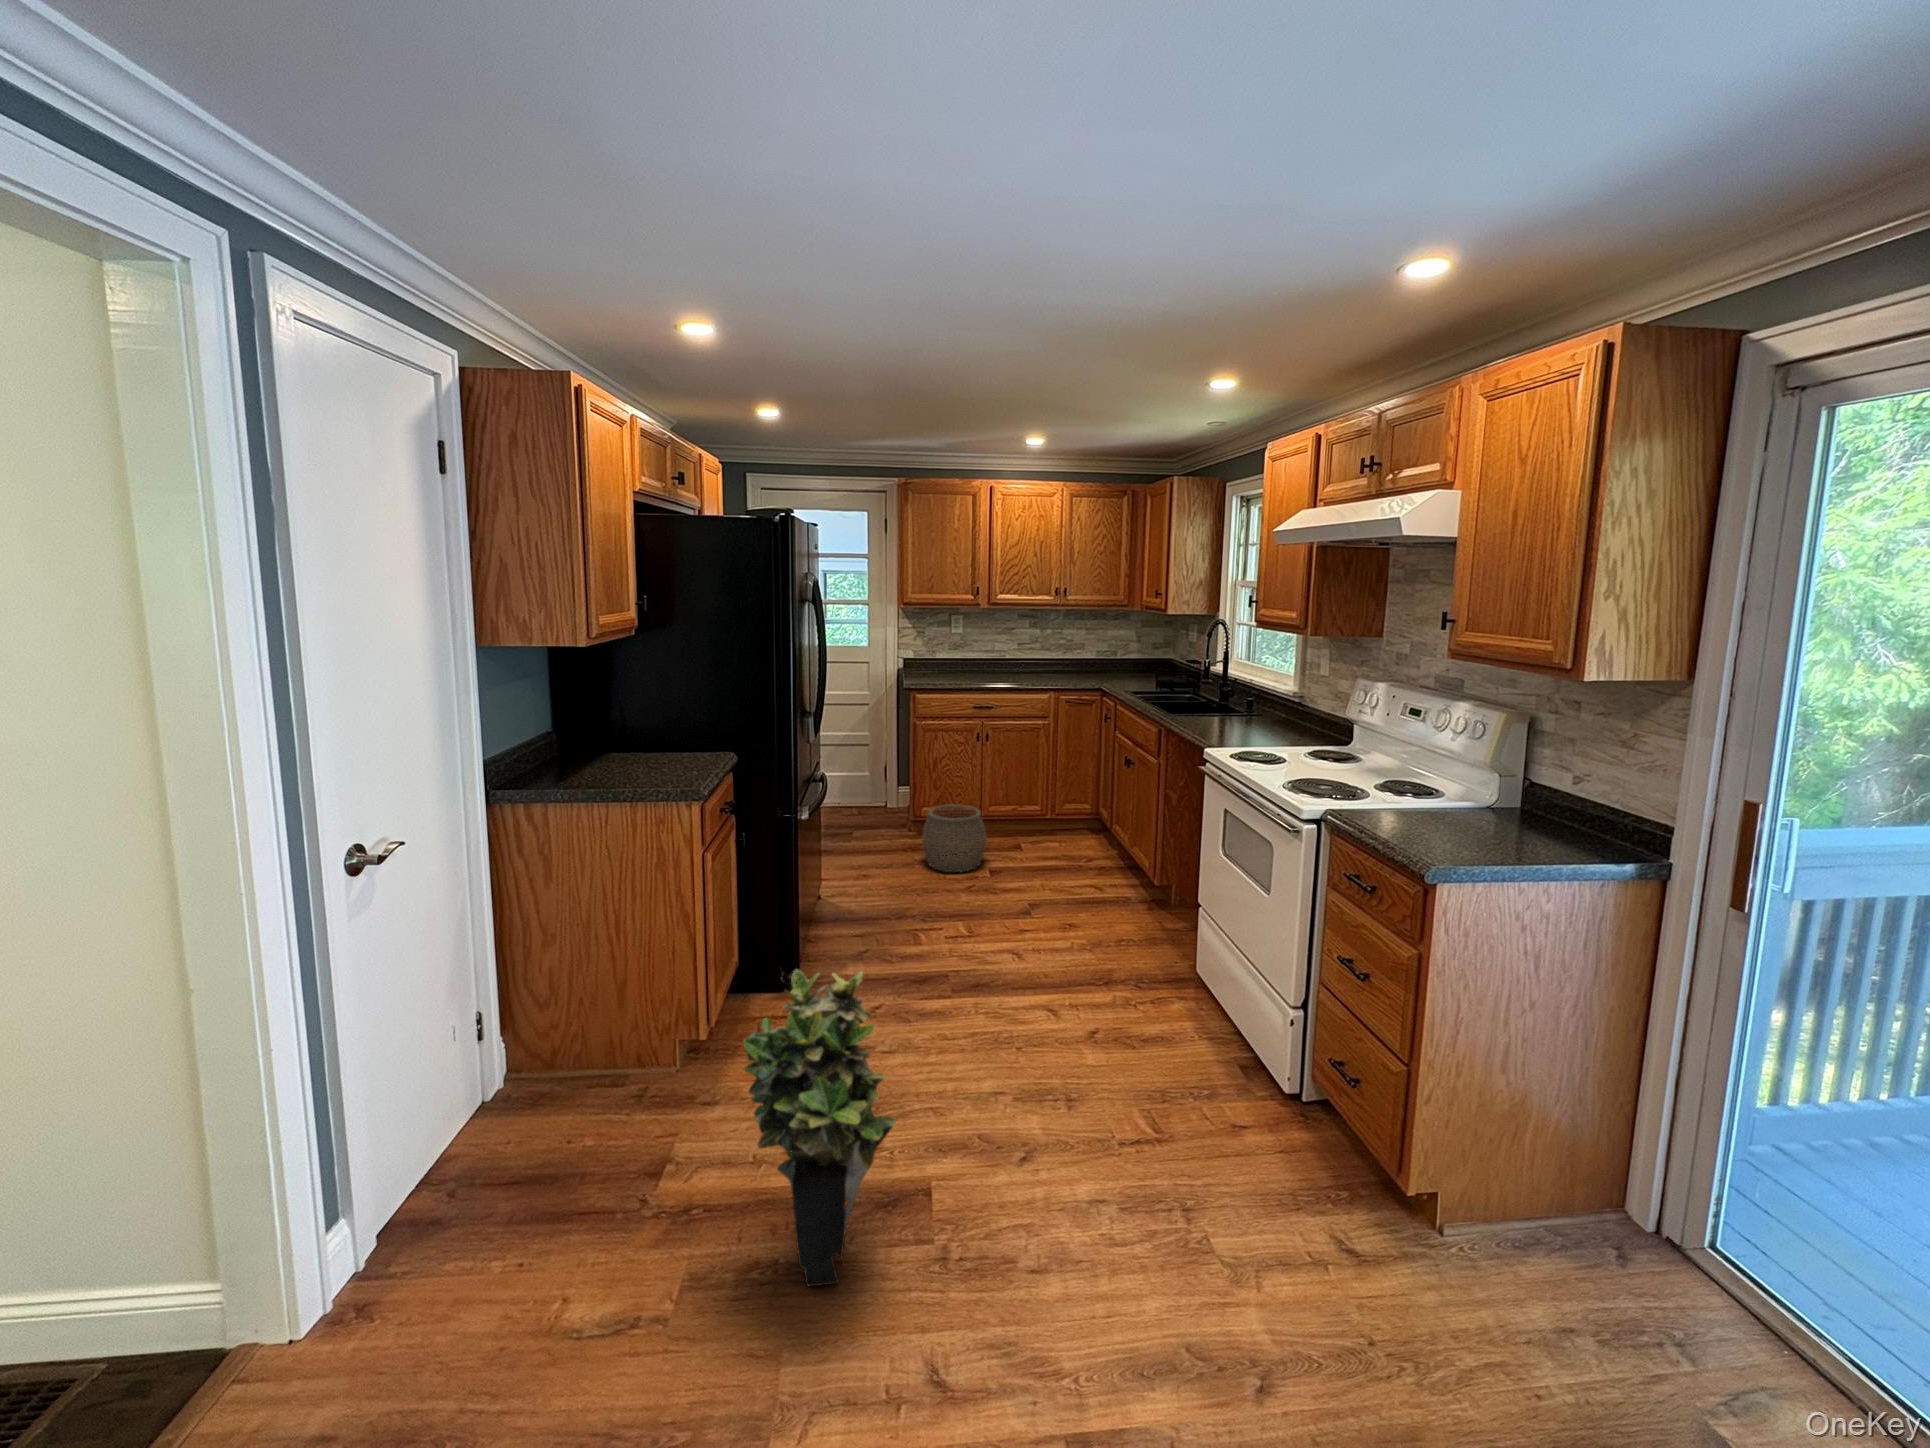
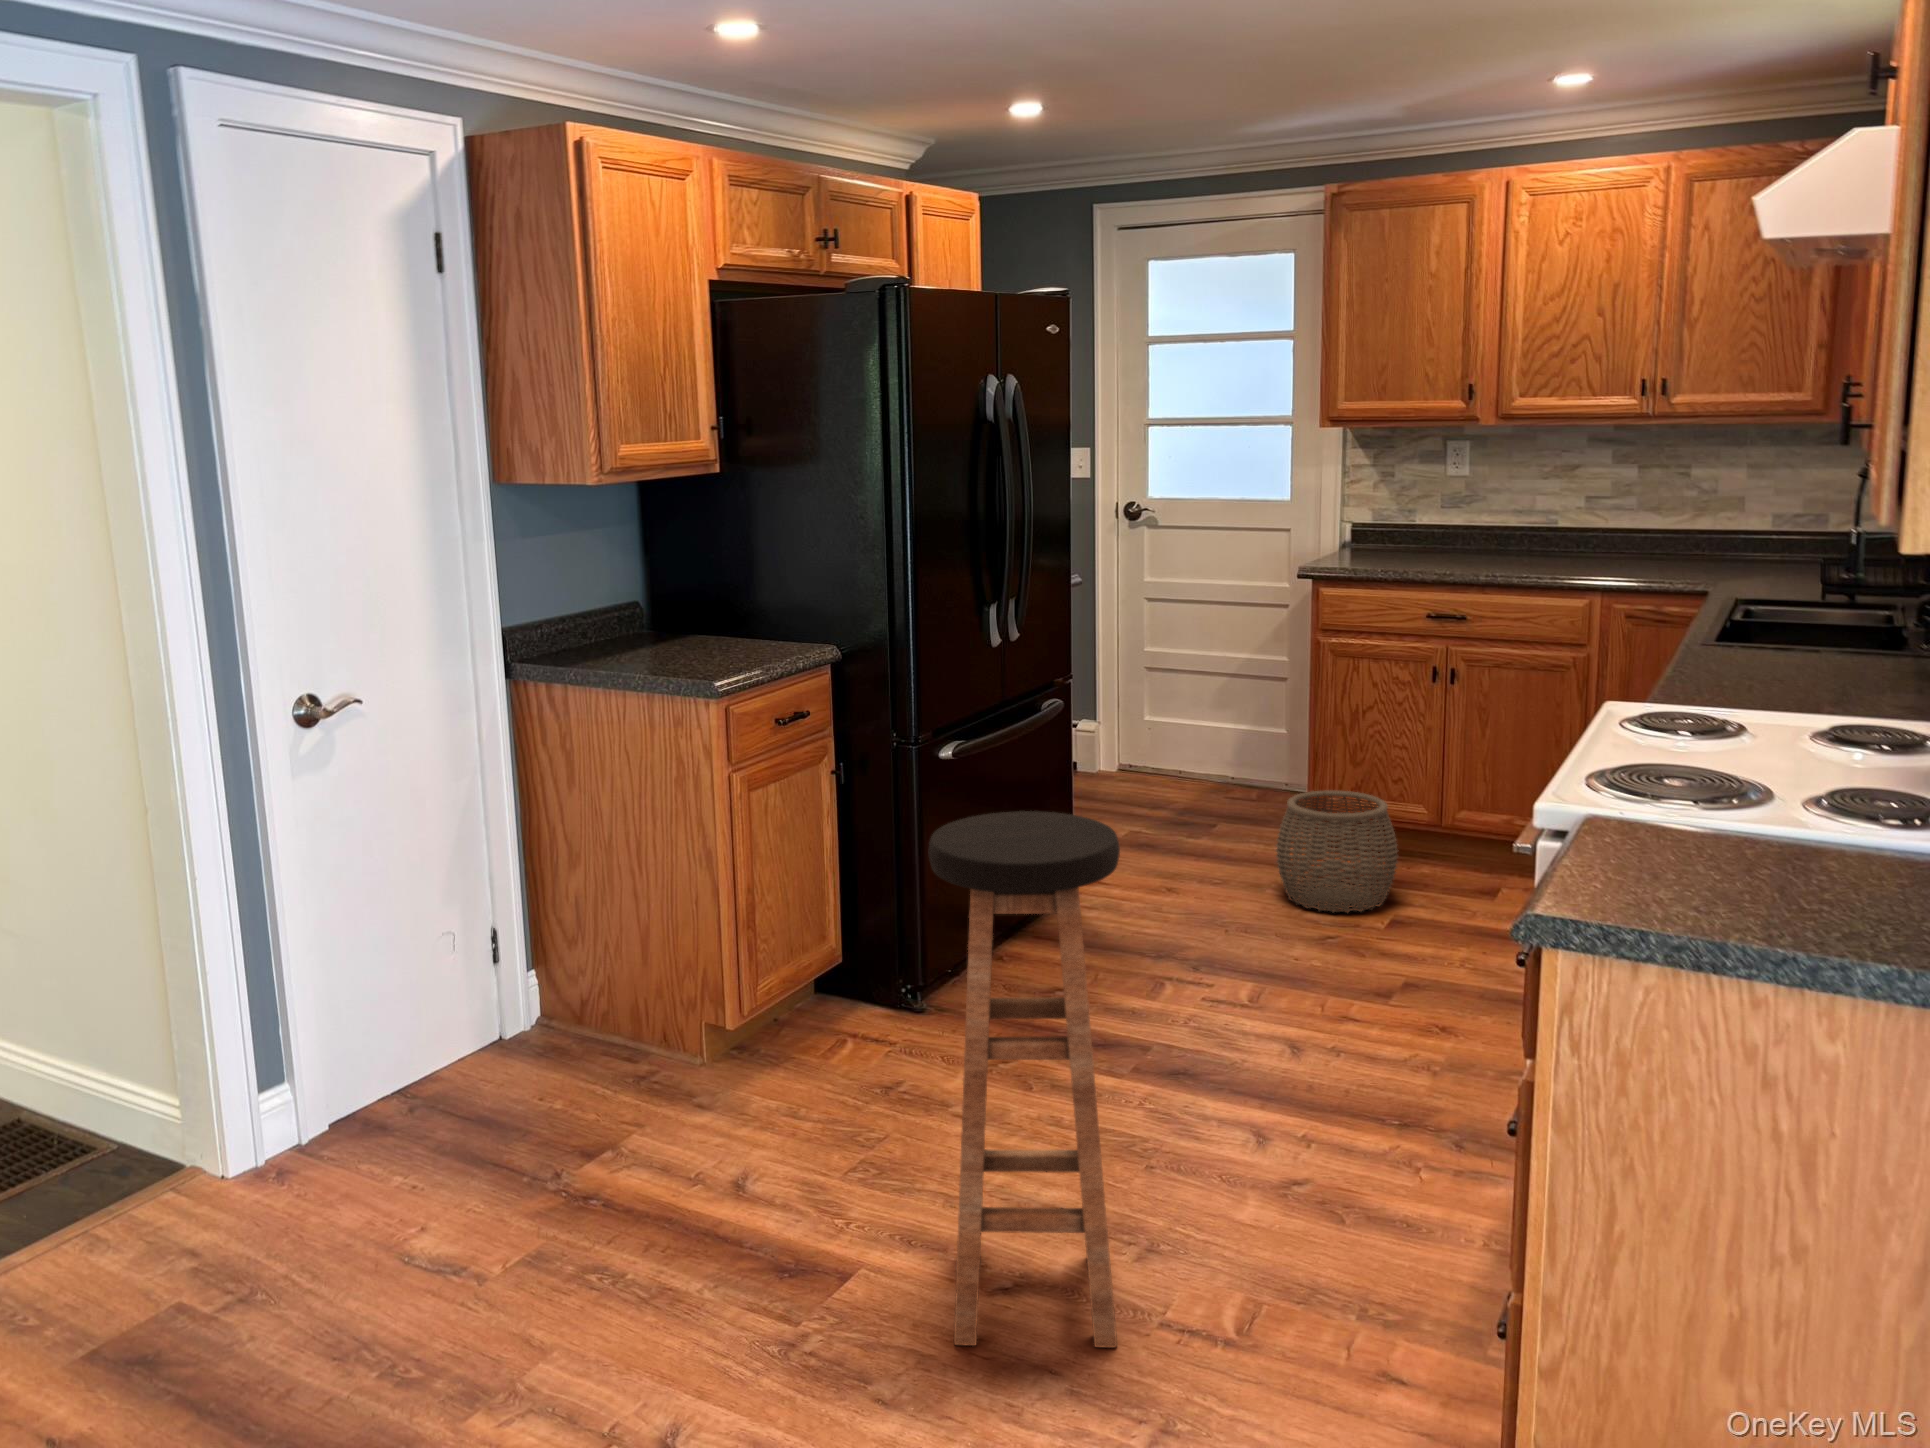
bar stool: none [979,853,1112,1208] -> present [928,811,1120,1348]
potted plant: present [743,970,896,1286] -> none [567,918,776,1317]

